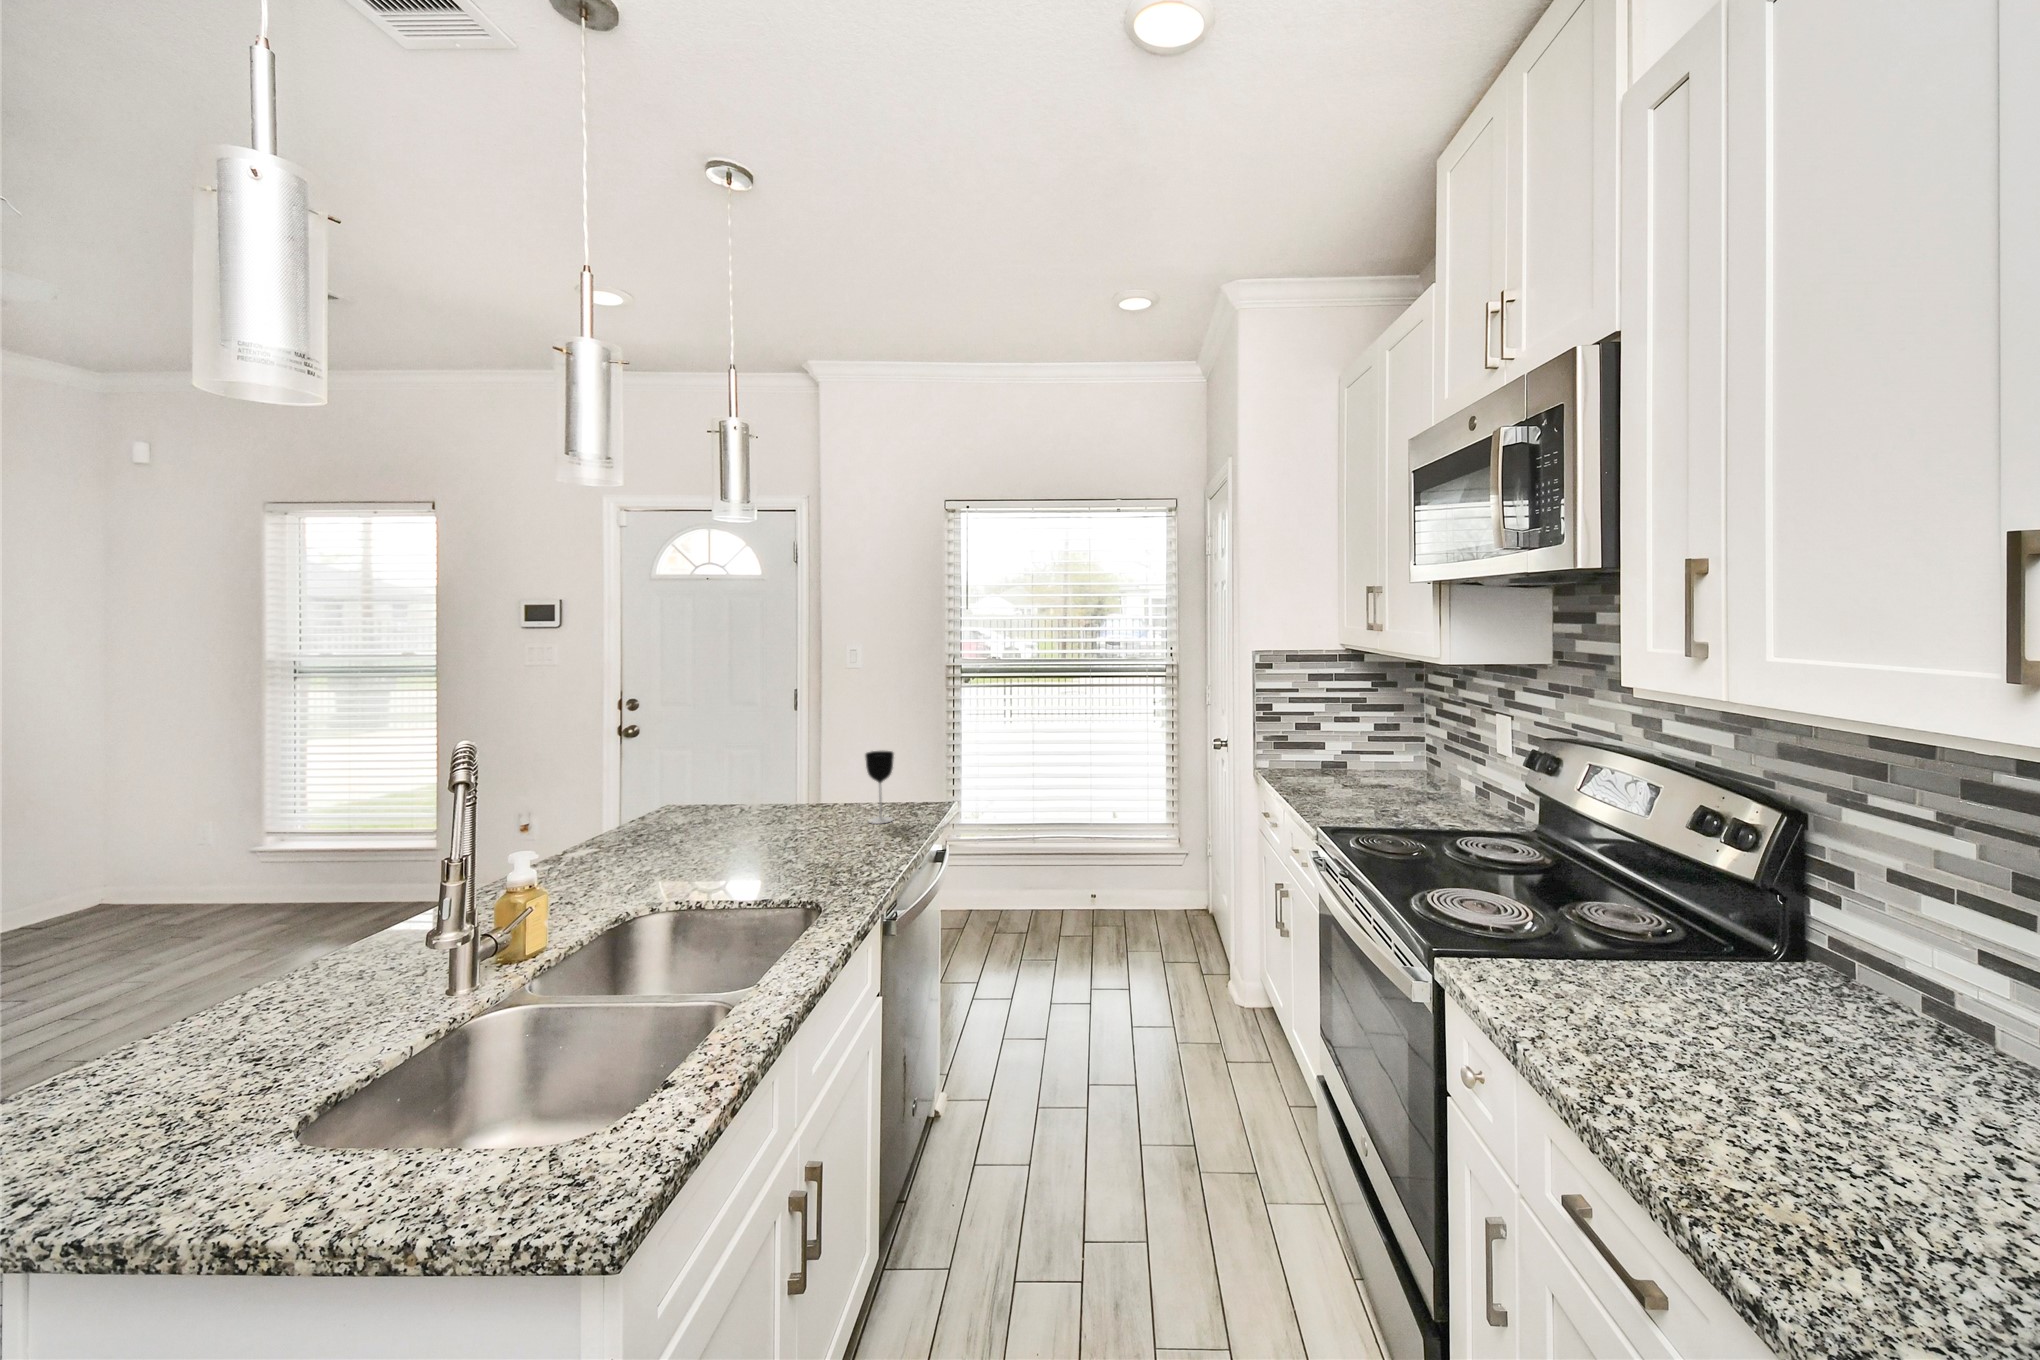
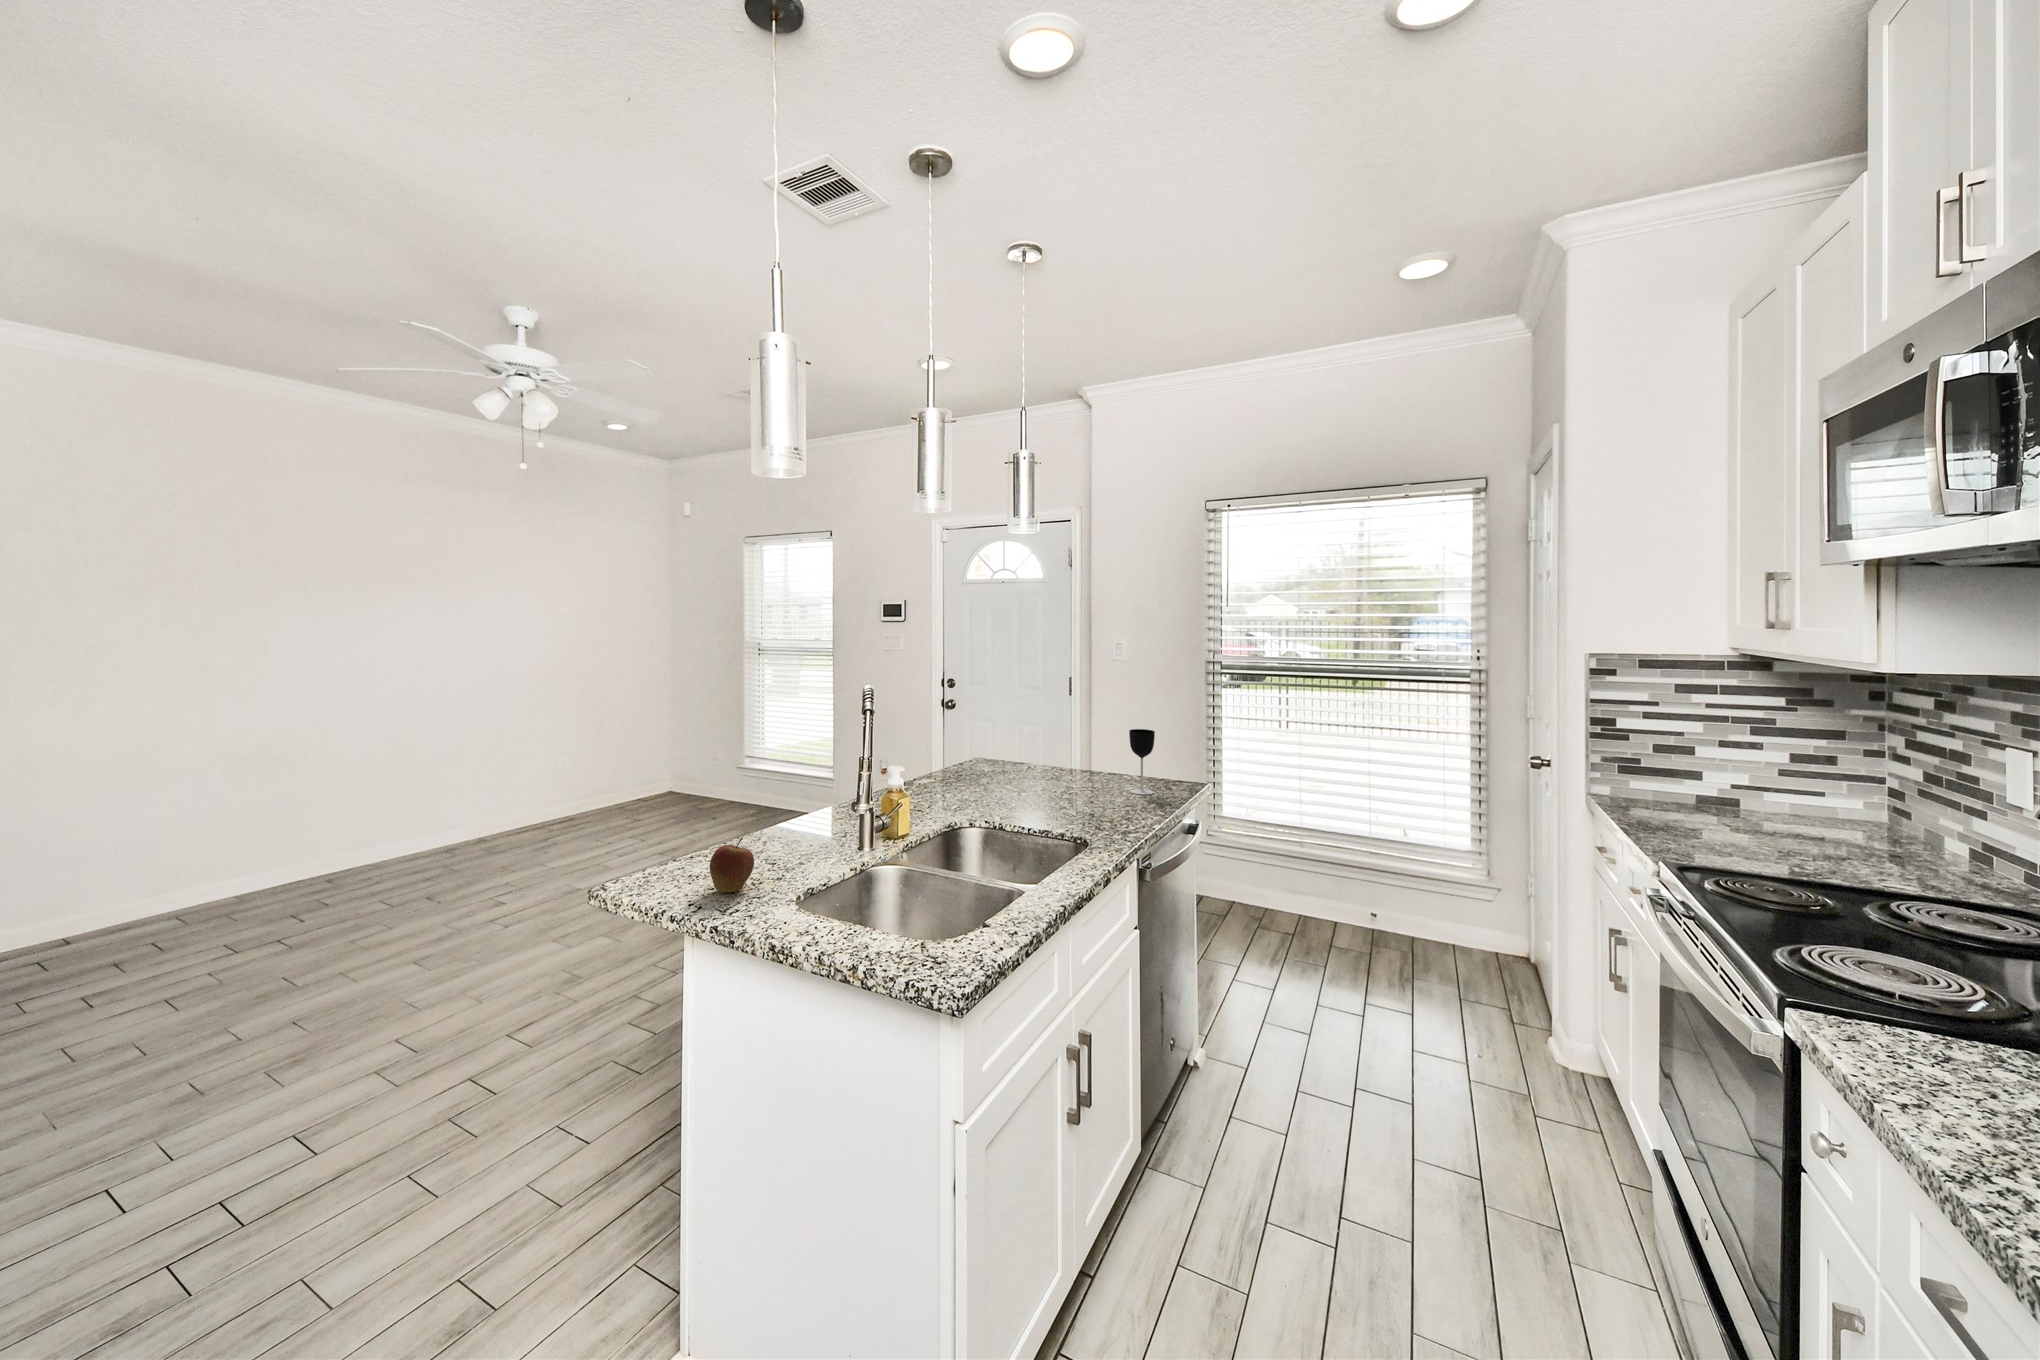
apple: none [78,1039,204,1156] -> present [710,838,754,893]

